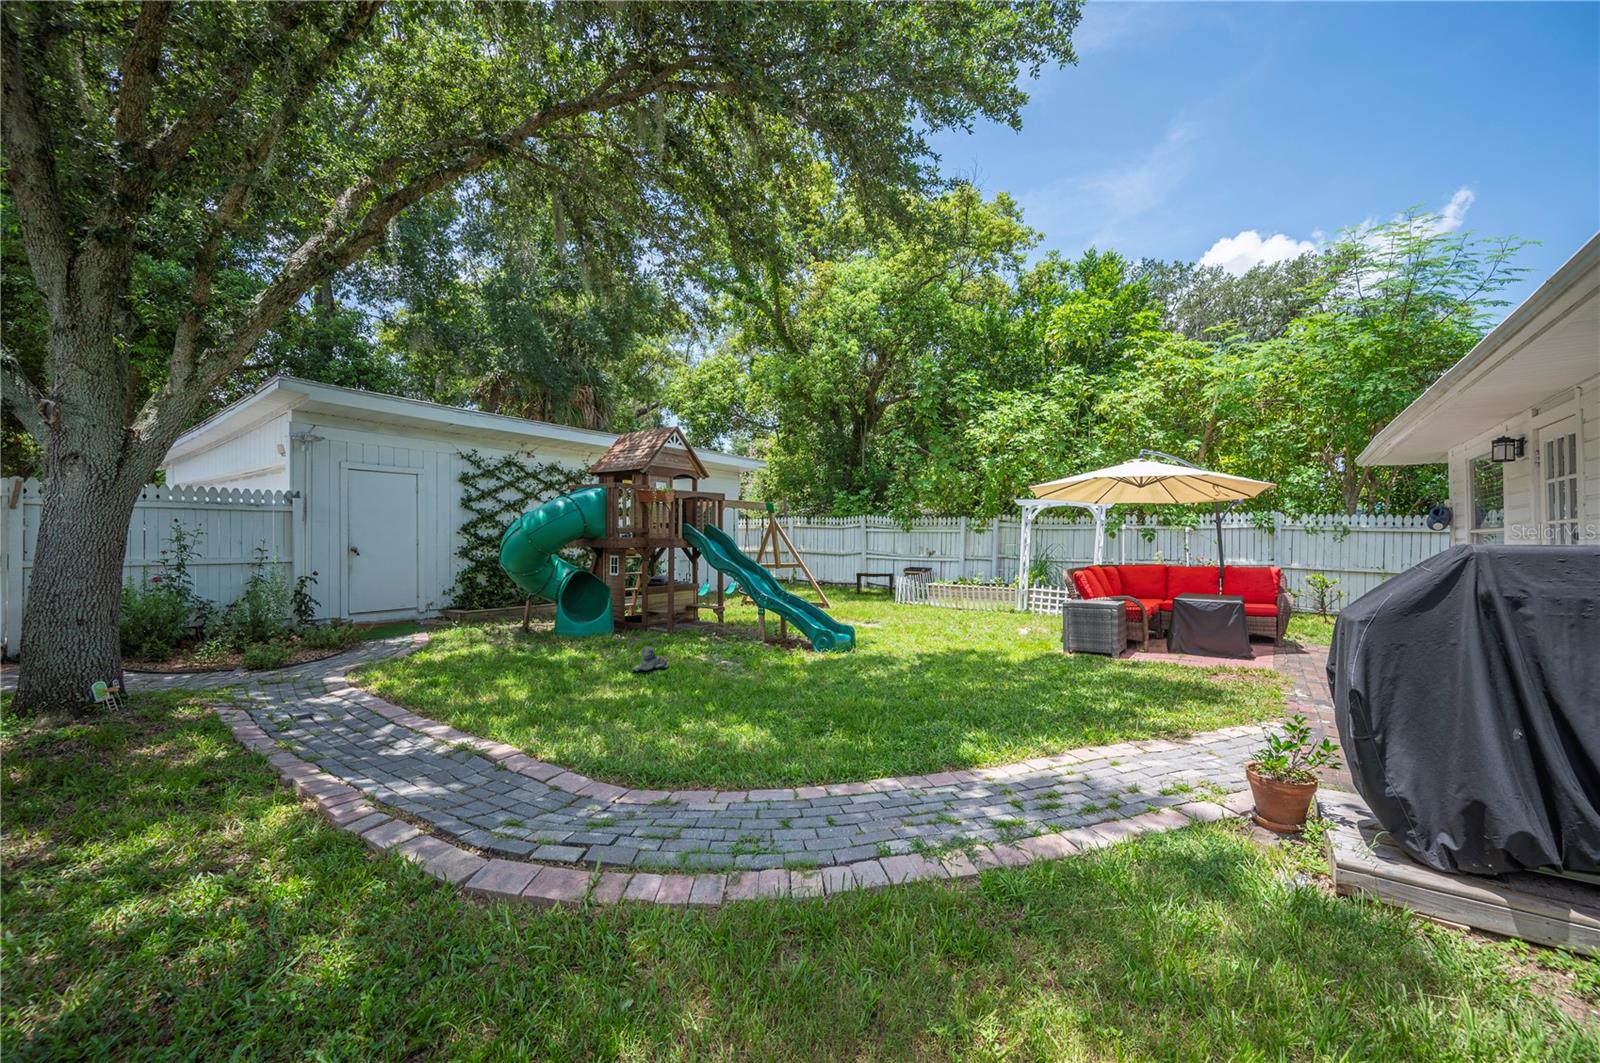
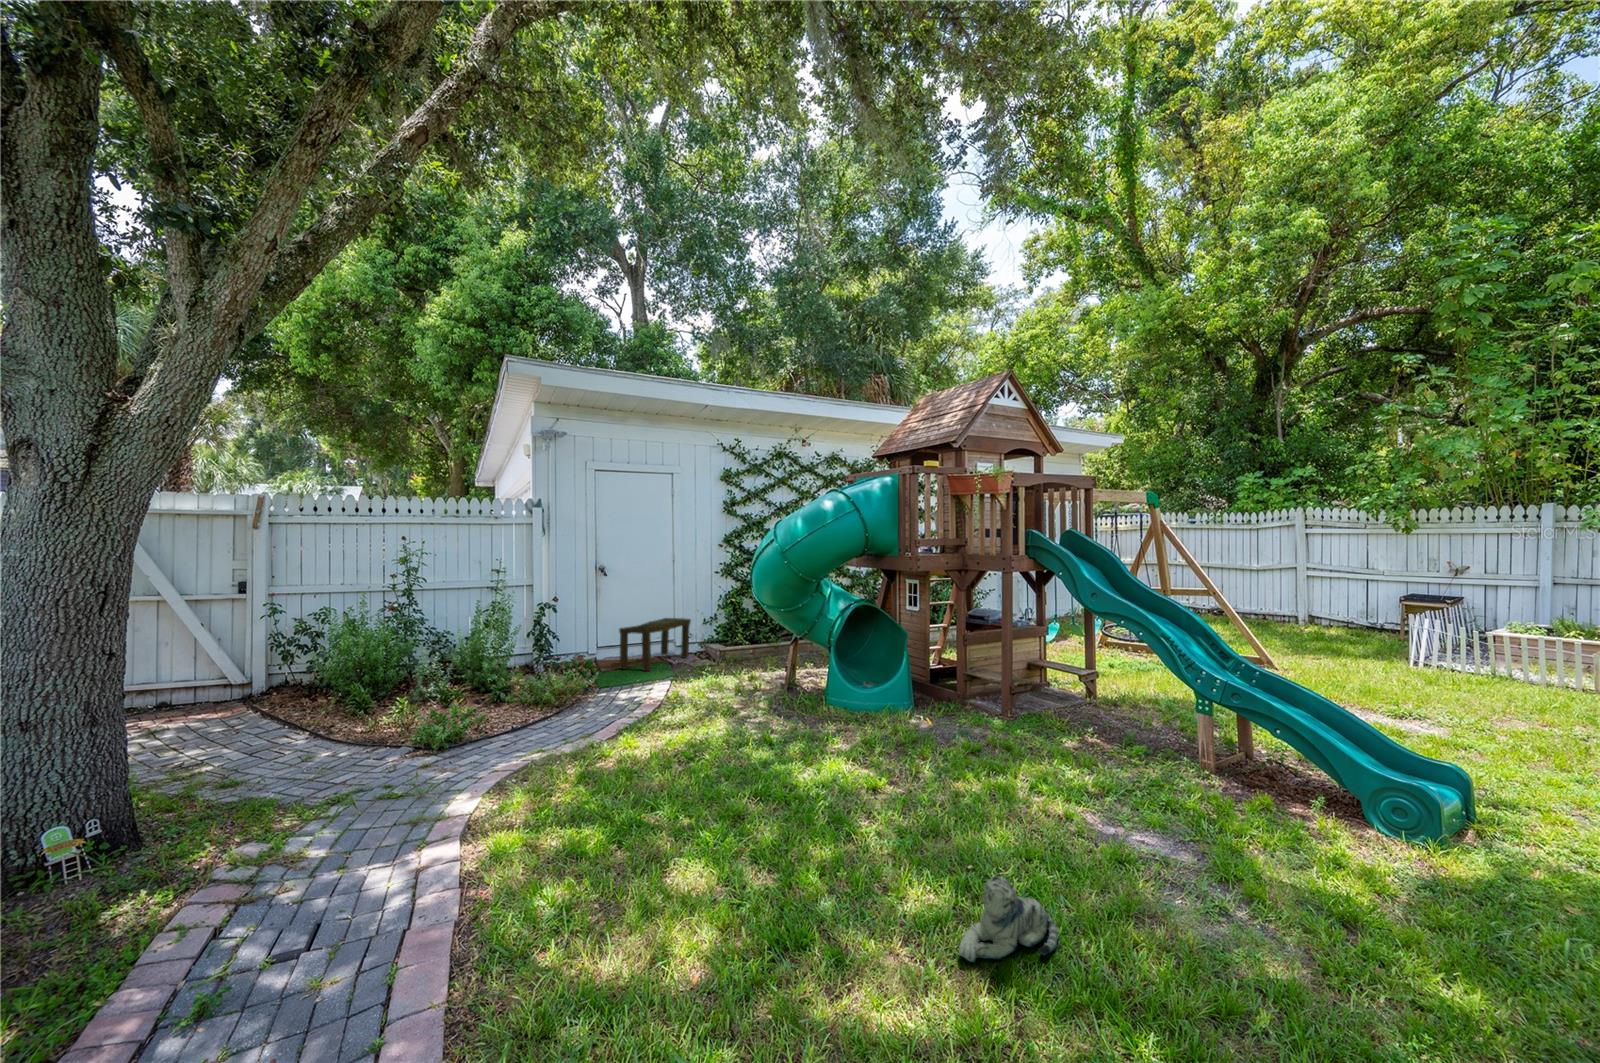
bench: present [856,573,894,595] -> present [619,618,691,671]

